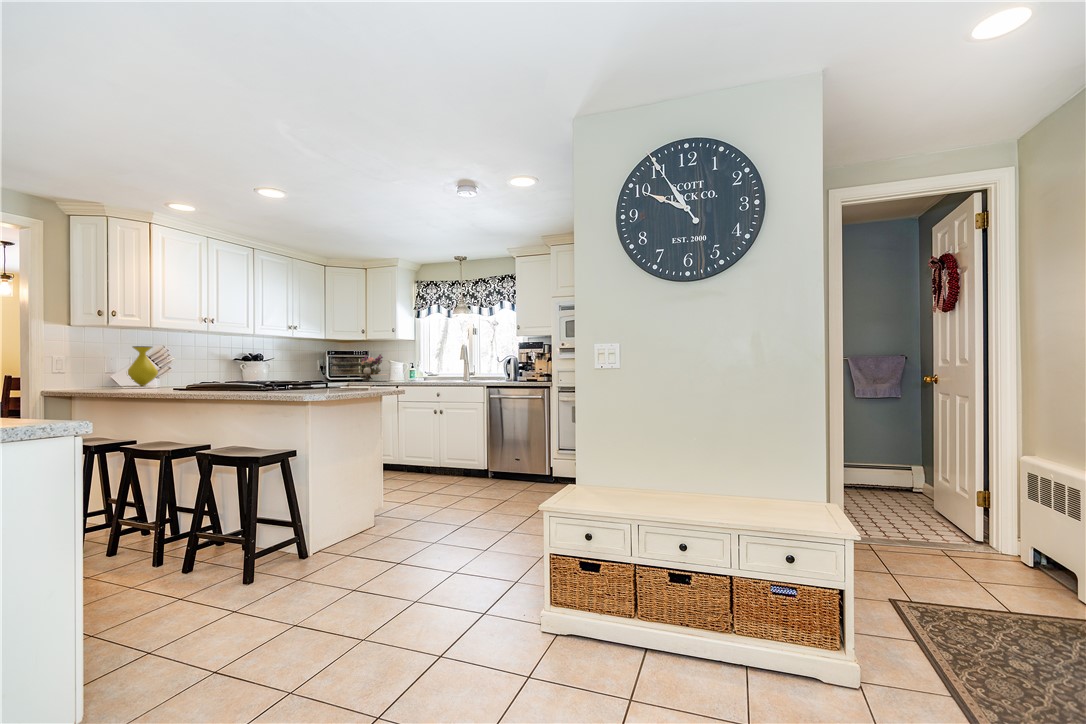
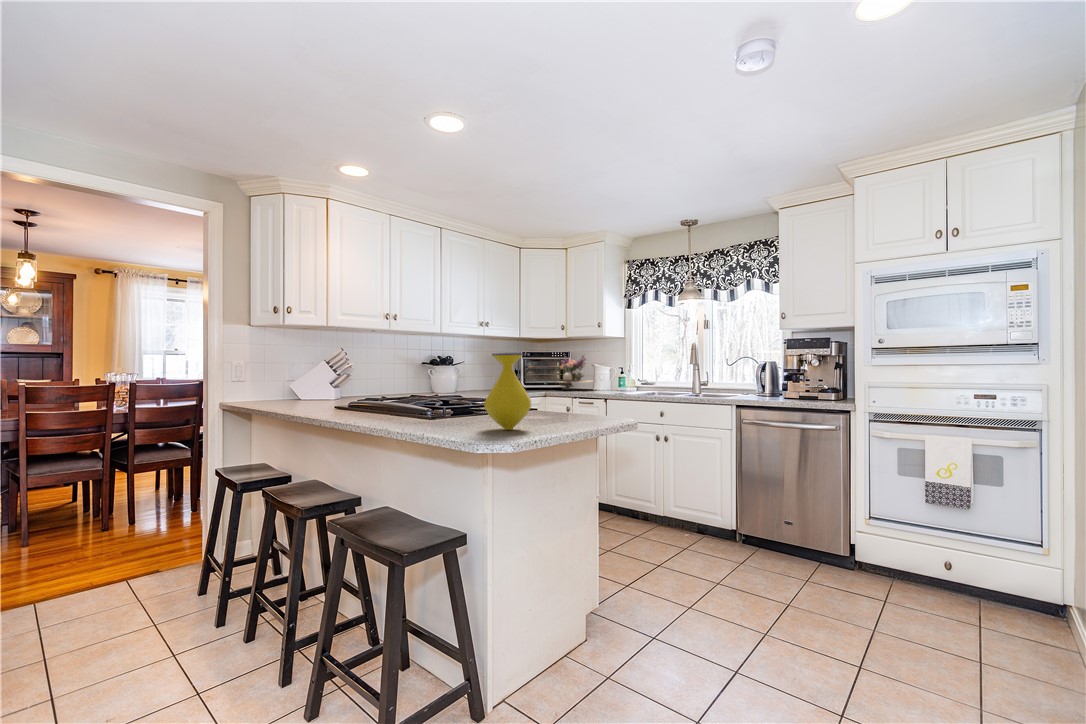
vase: present [128,346,158,386] -> present [484,353,531,430]

